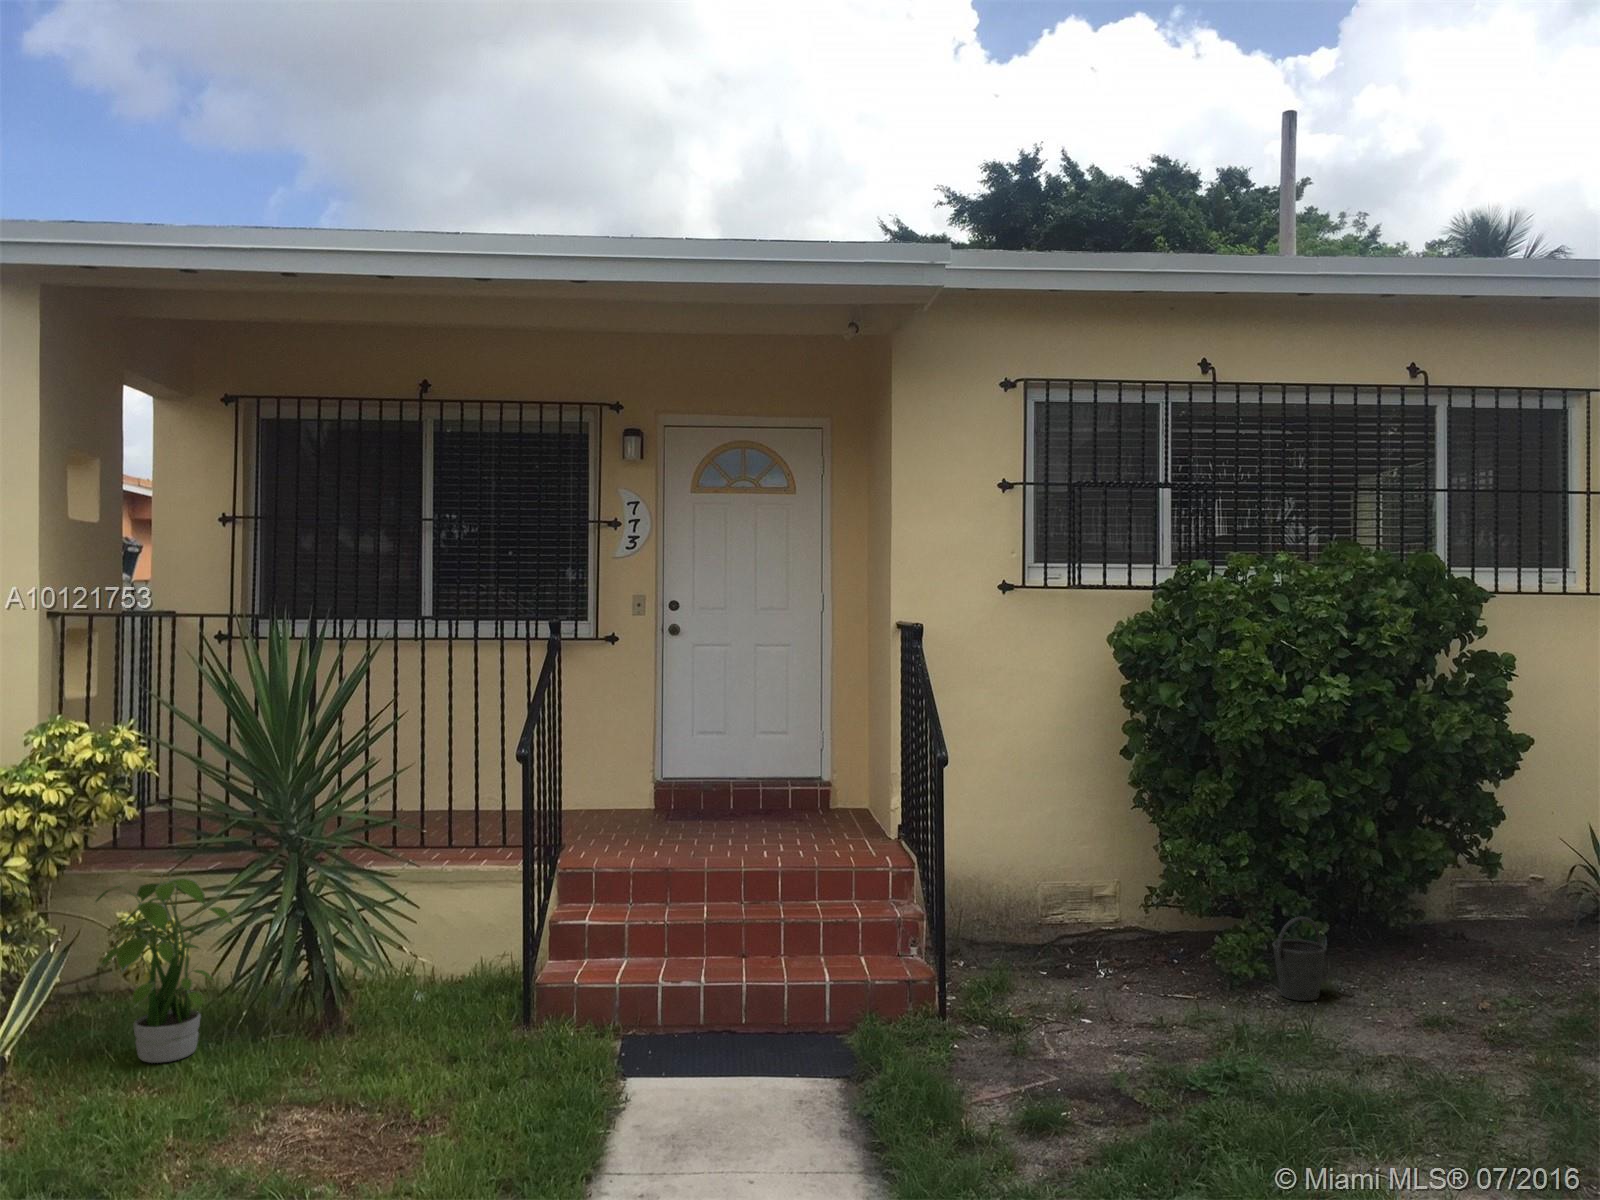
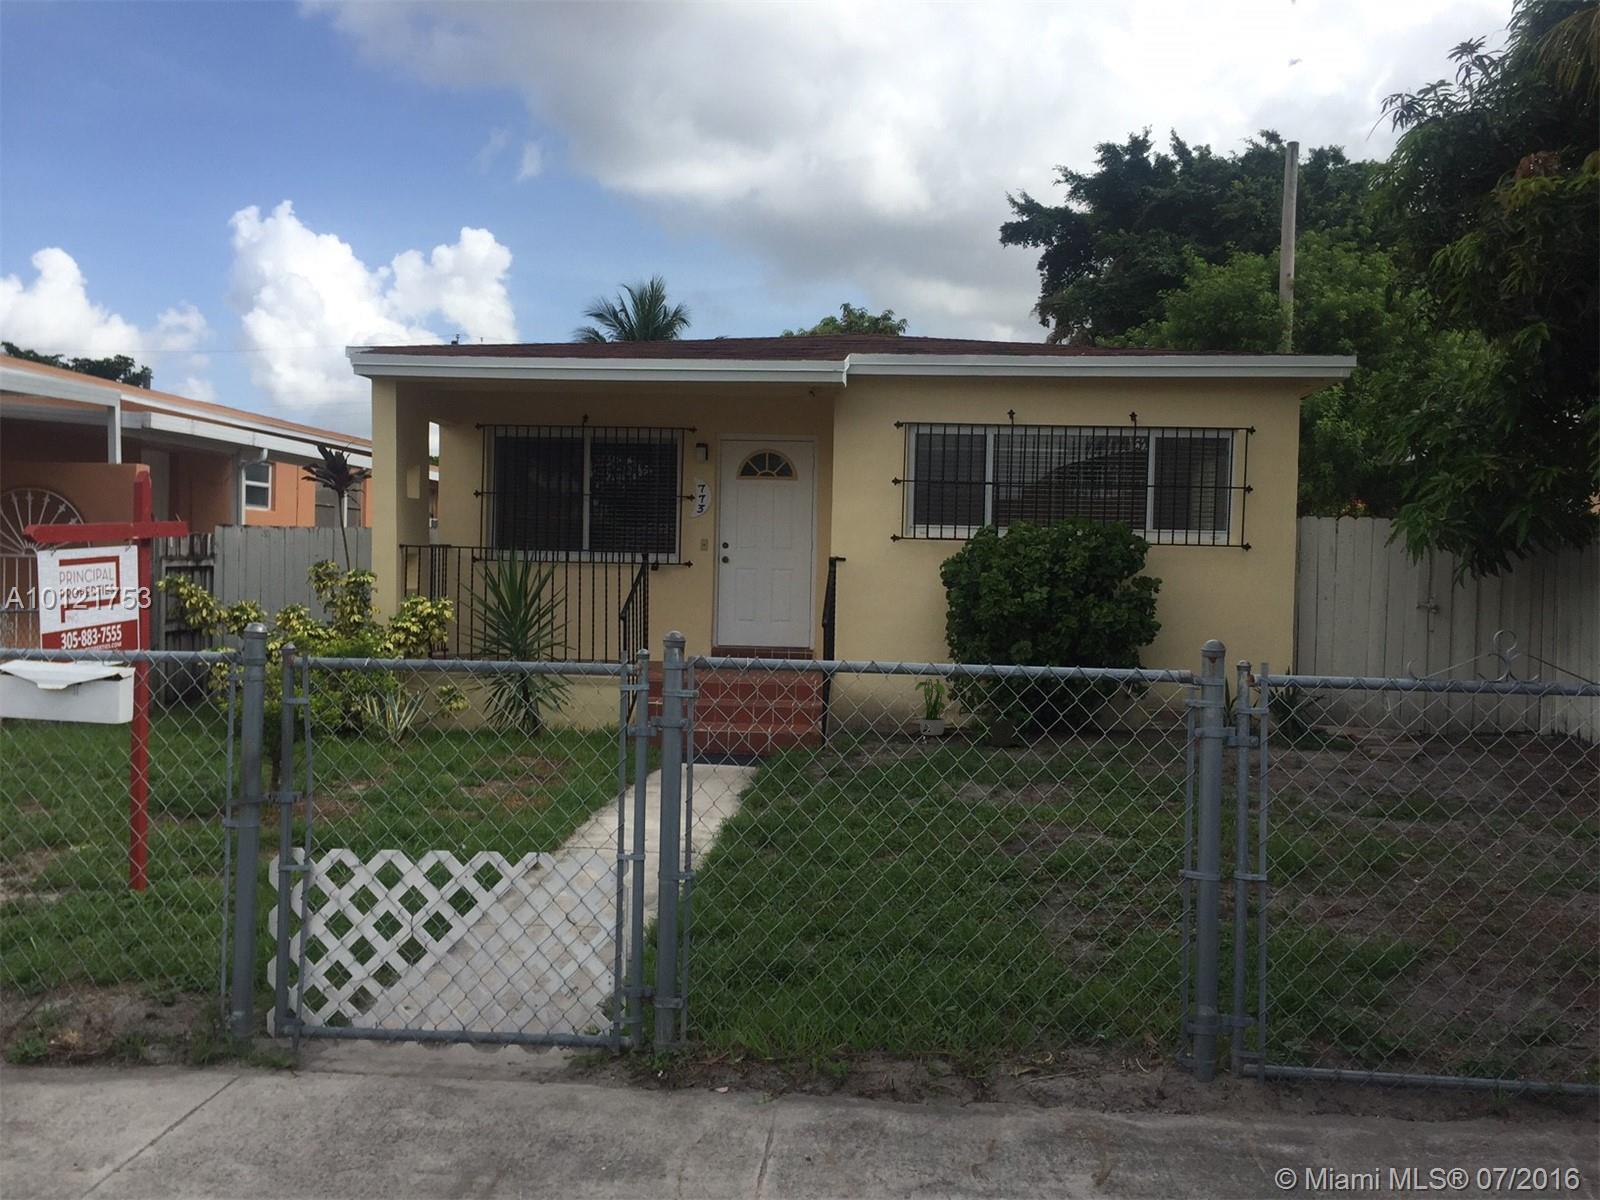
potted plant: present [95,878,232,1063] -> present [915,660,951,735]

